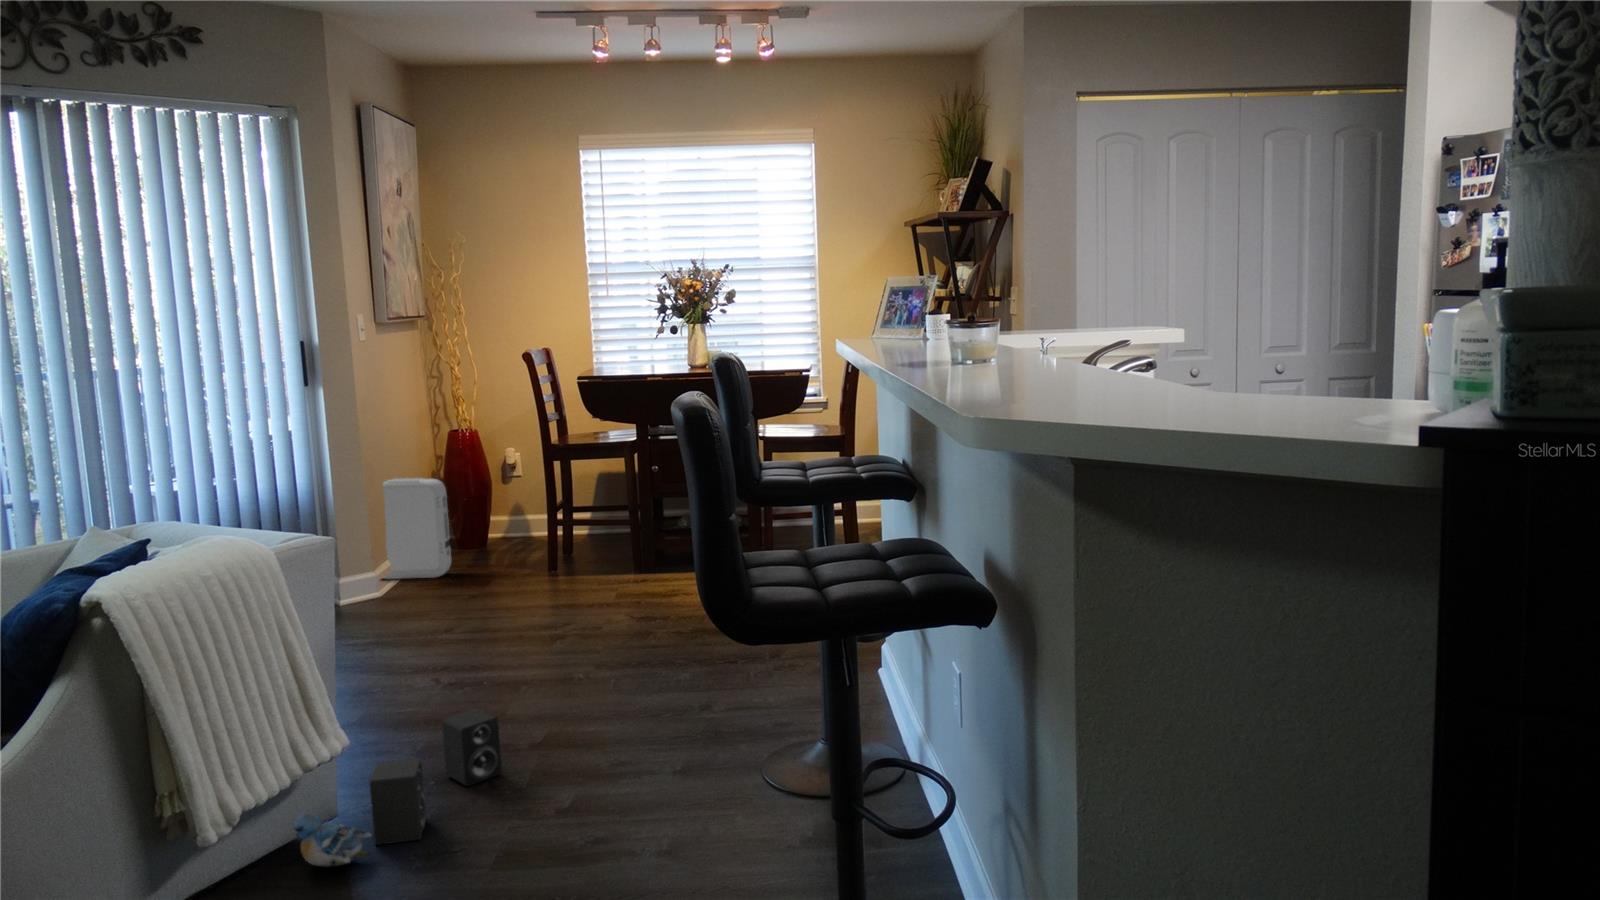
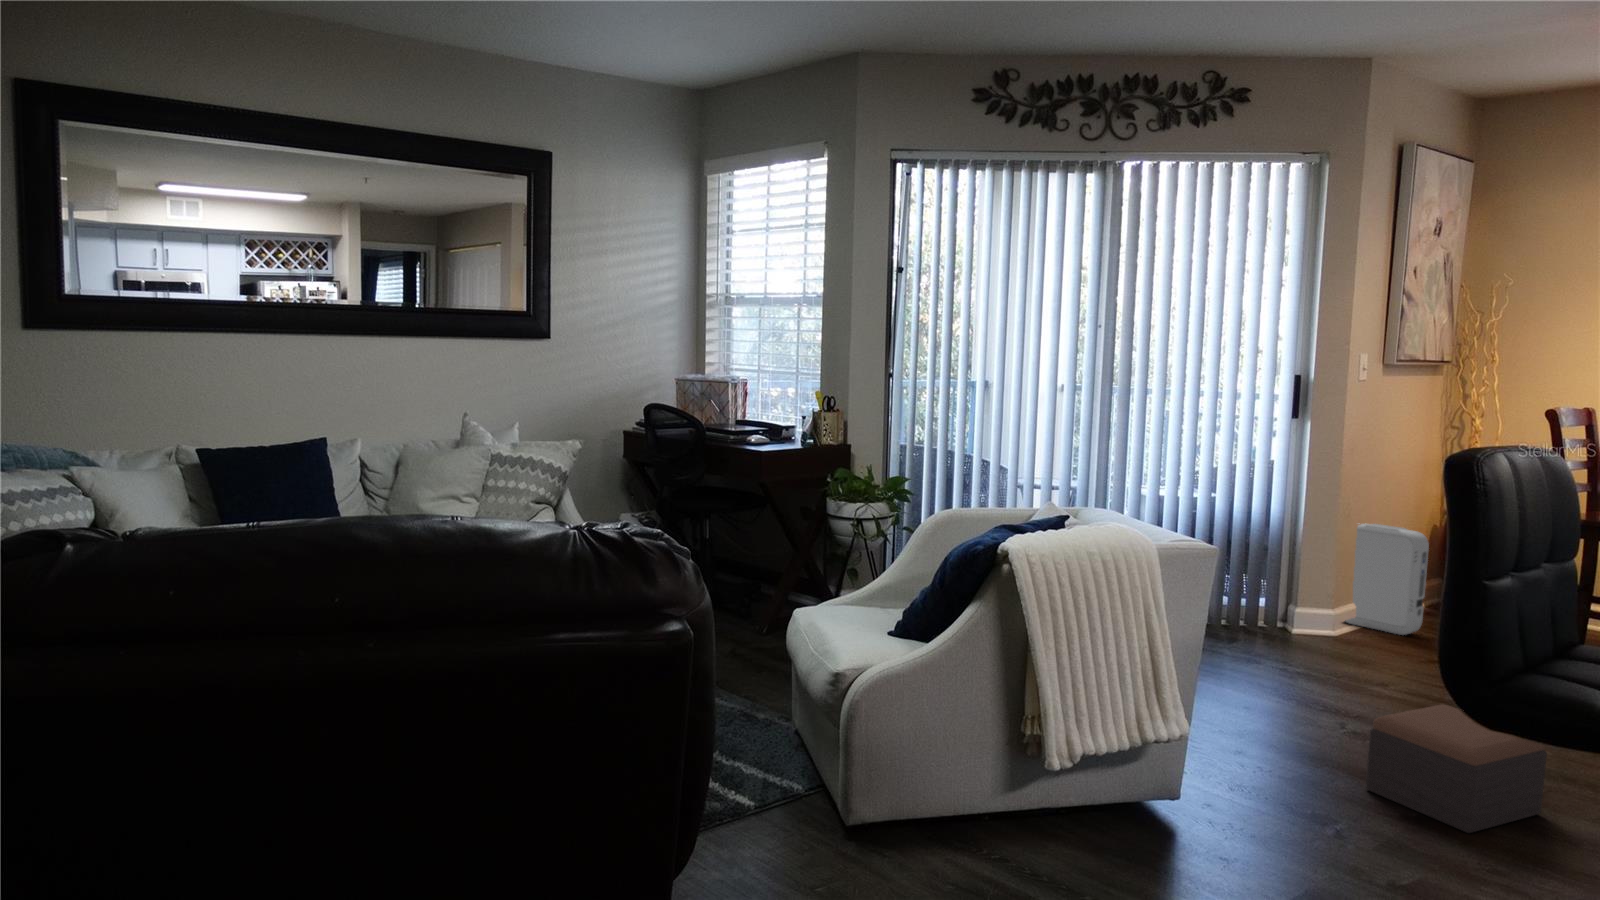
footstool: none [485,631,622,736] -> present [1366,704,1547,833]
speaker: present [370,709,502,845] -> none [1200,754,1358,852]
plush toy: present [293,812,371,867] -> none [1132,782,1196,843]

